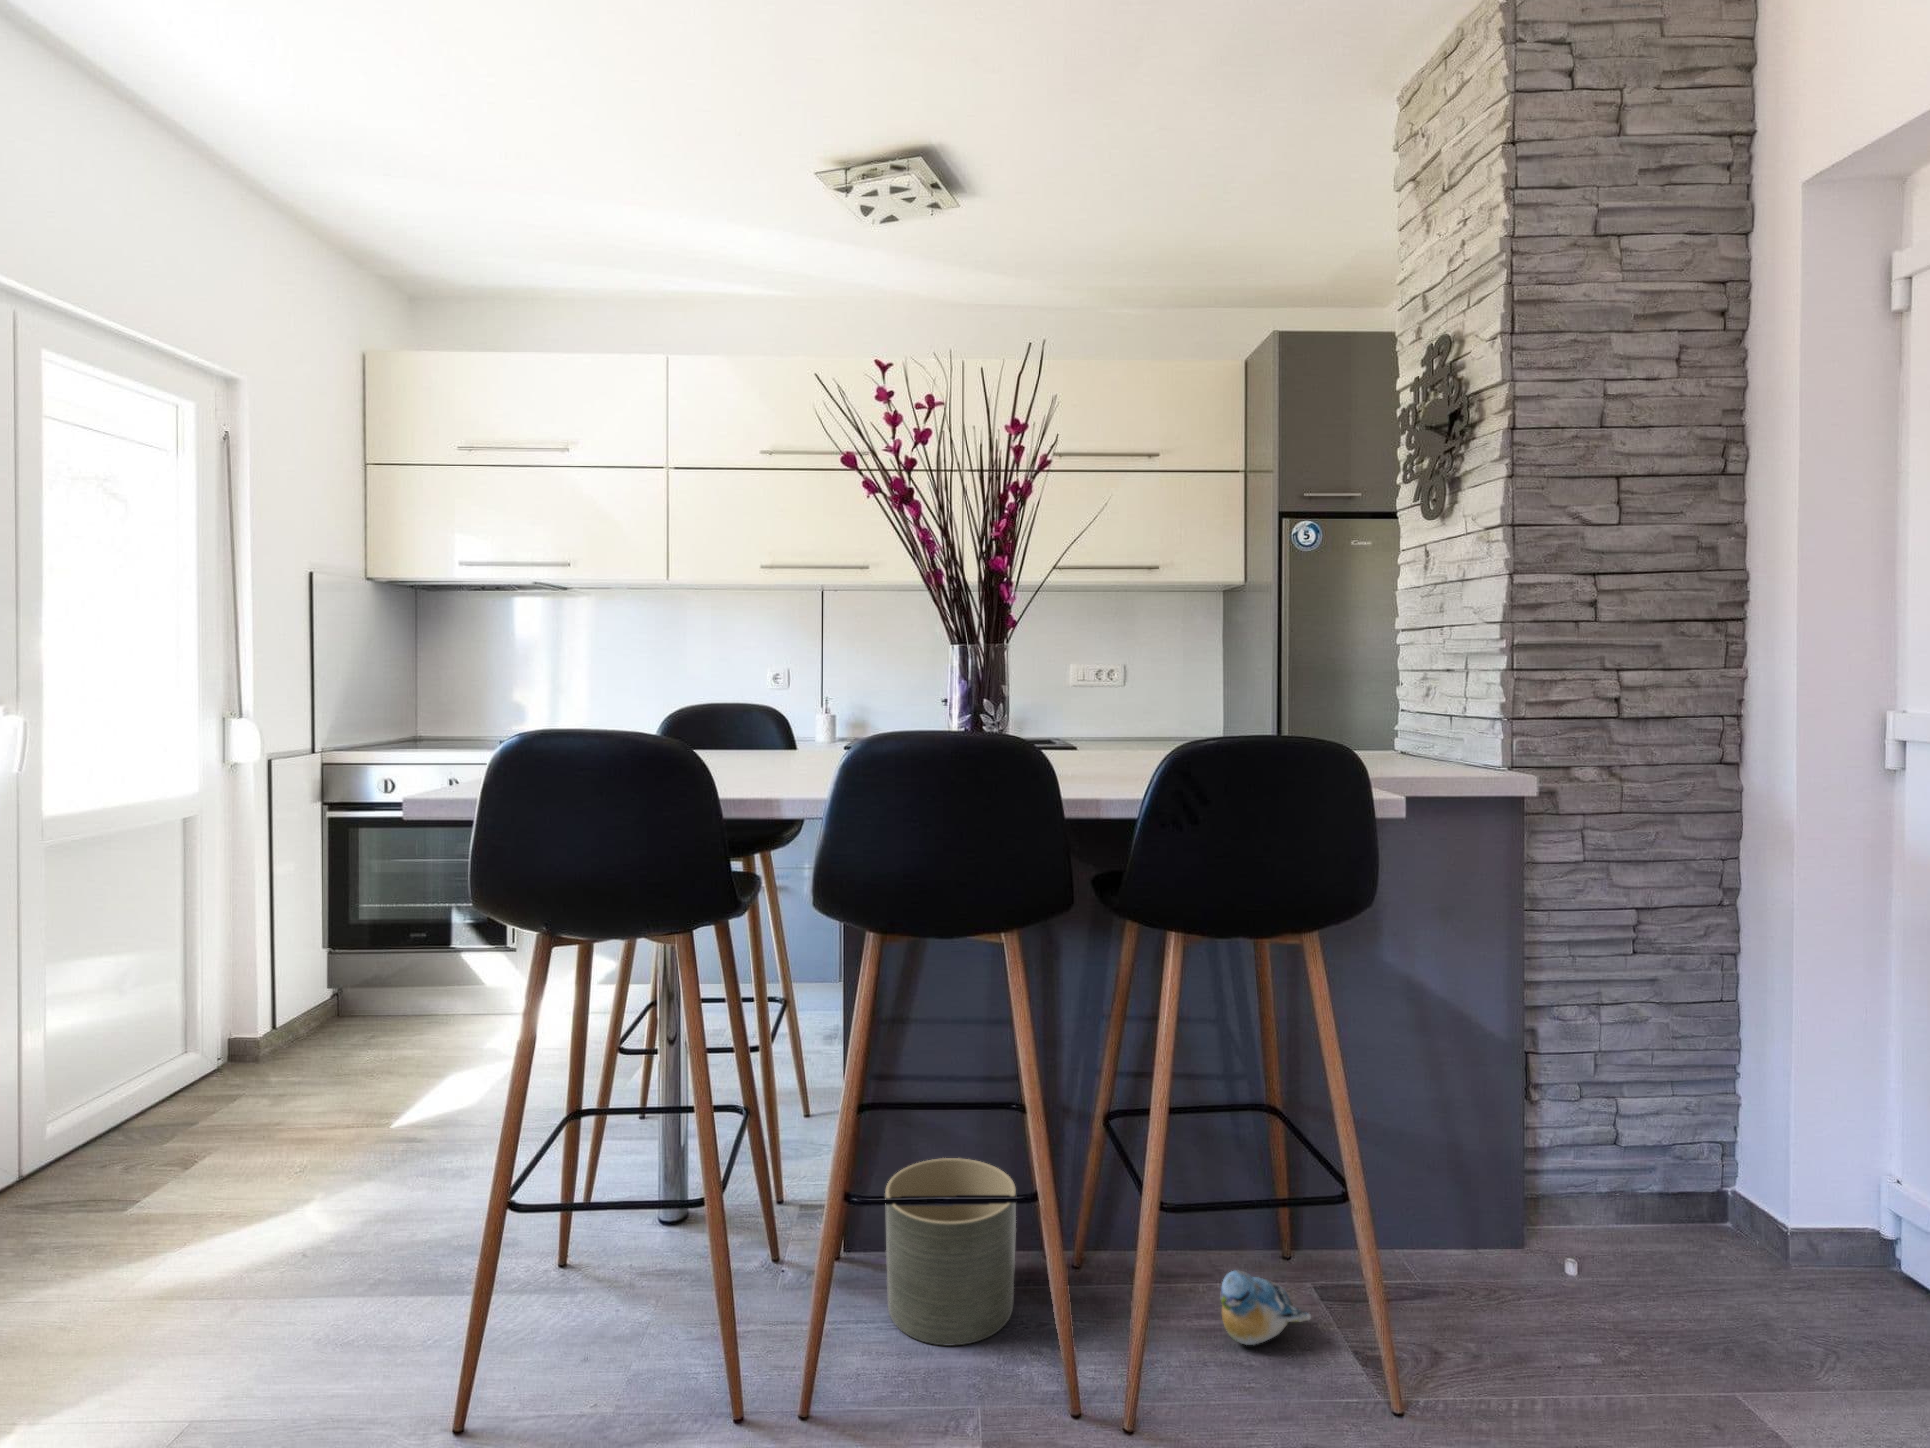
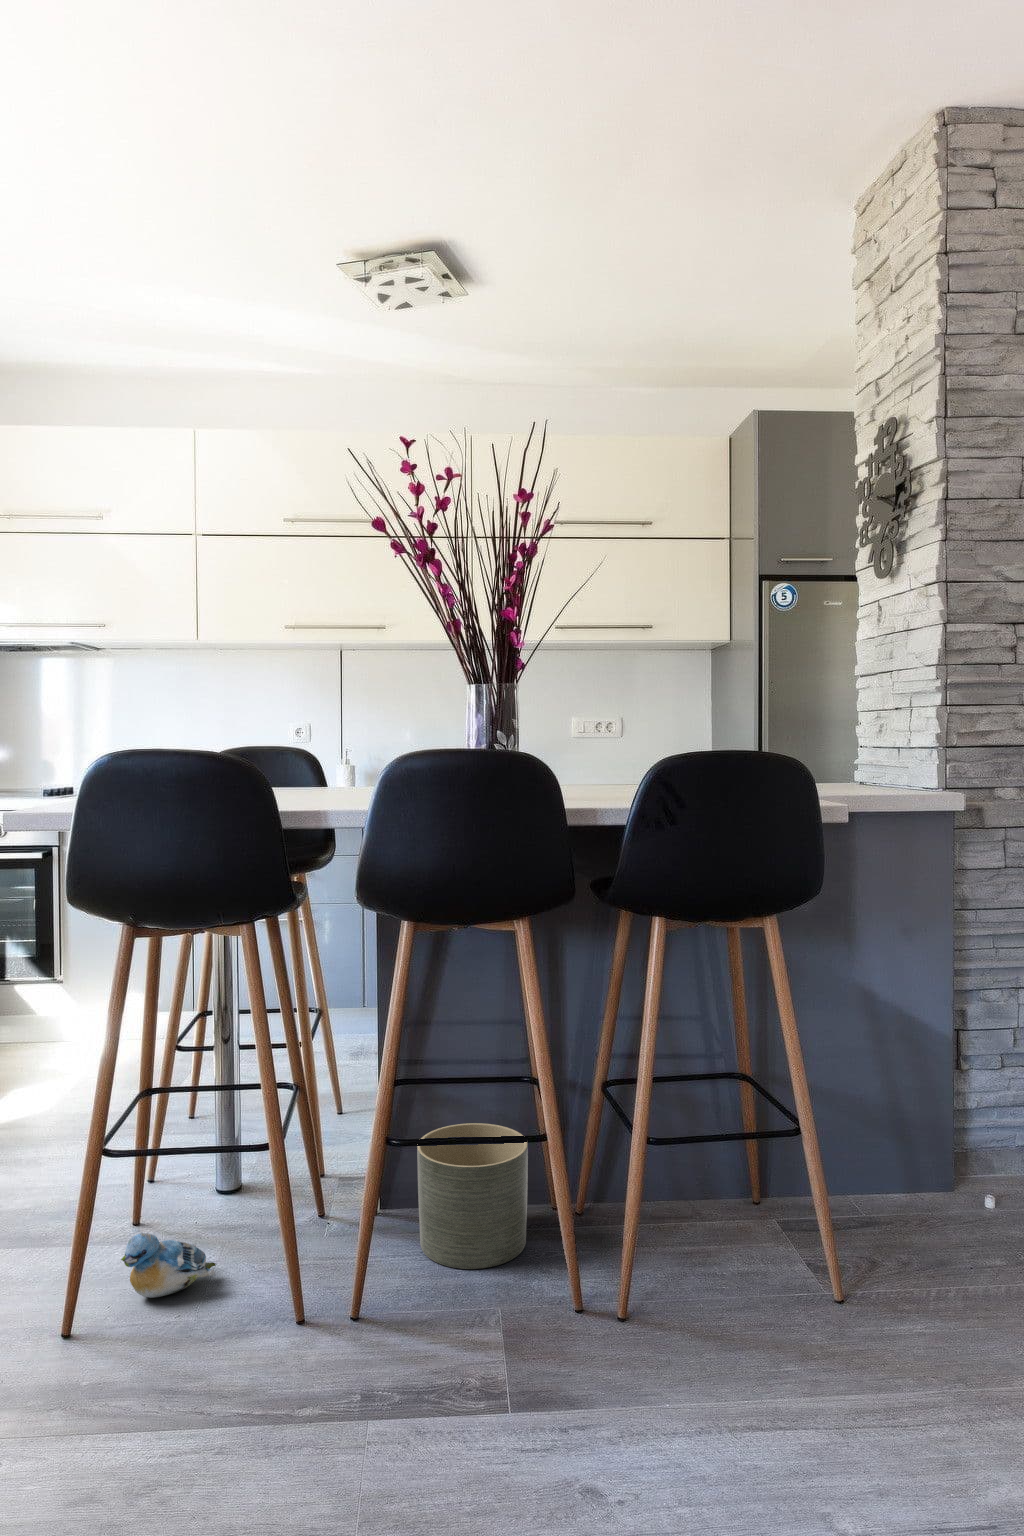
plush toy: present [1221,1270,1311,1345] -> present [121,1233,216,1298]

